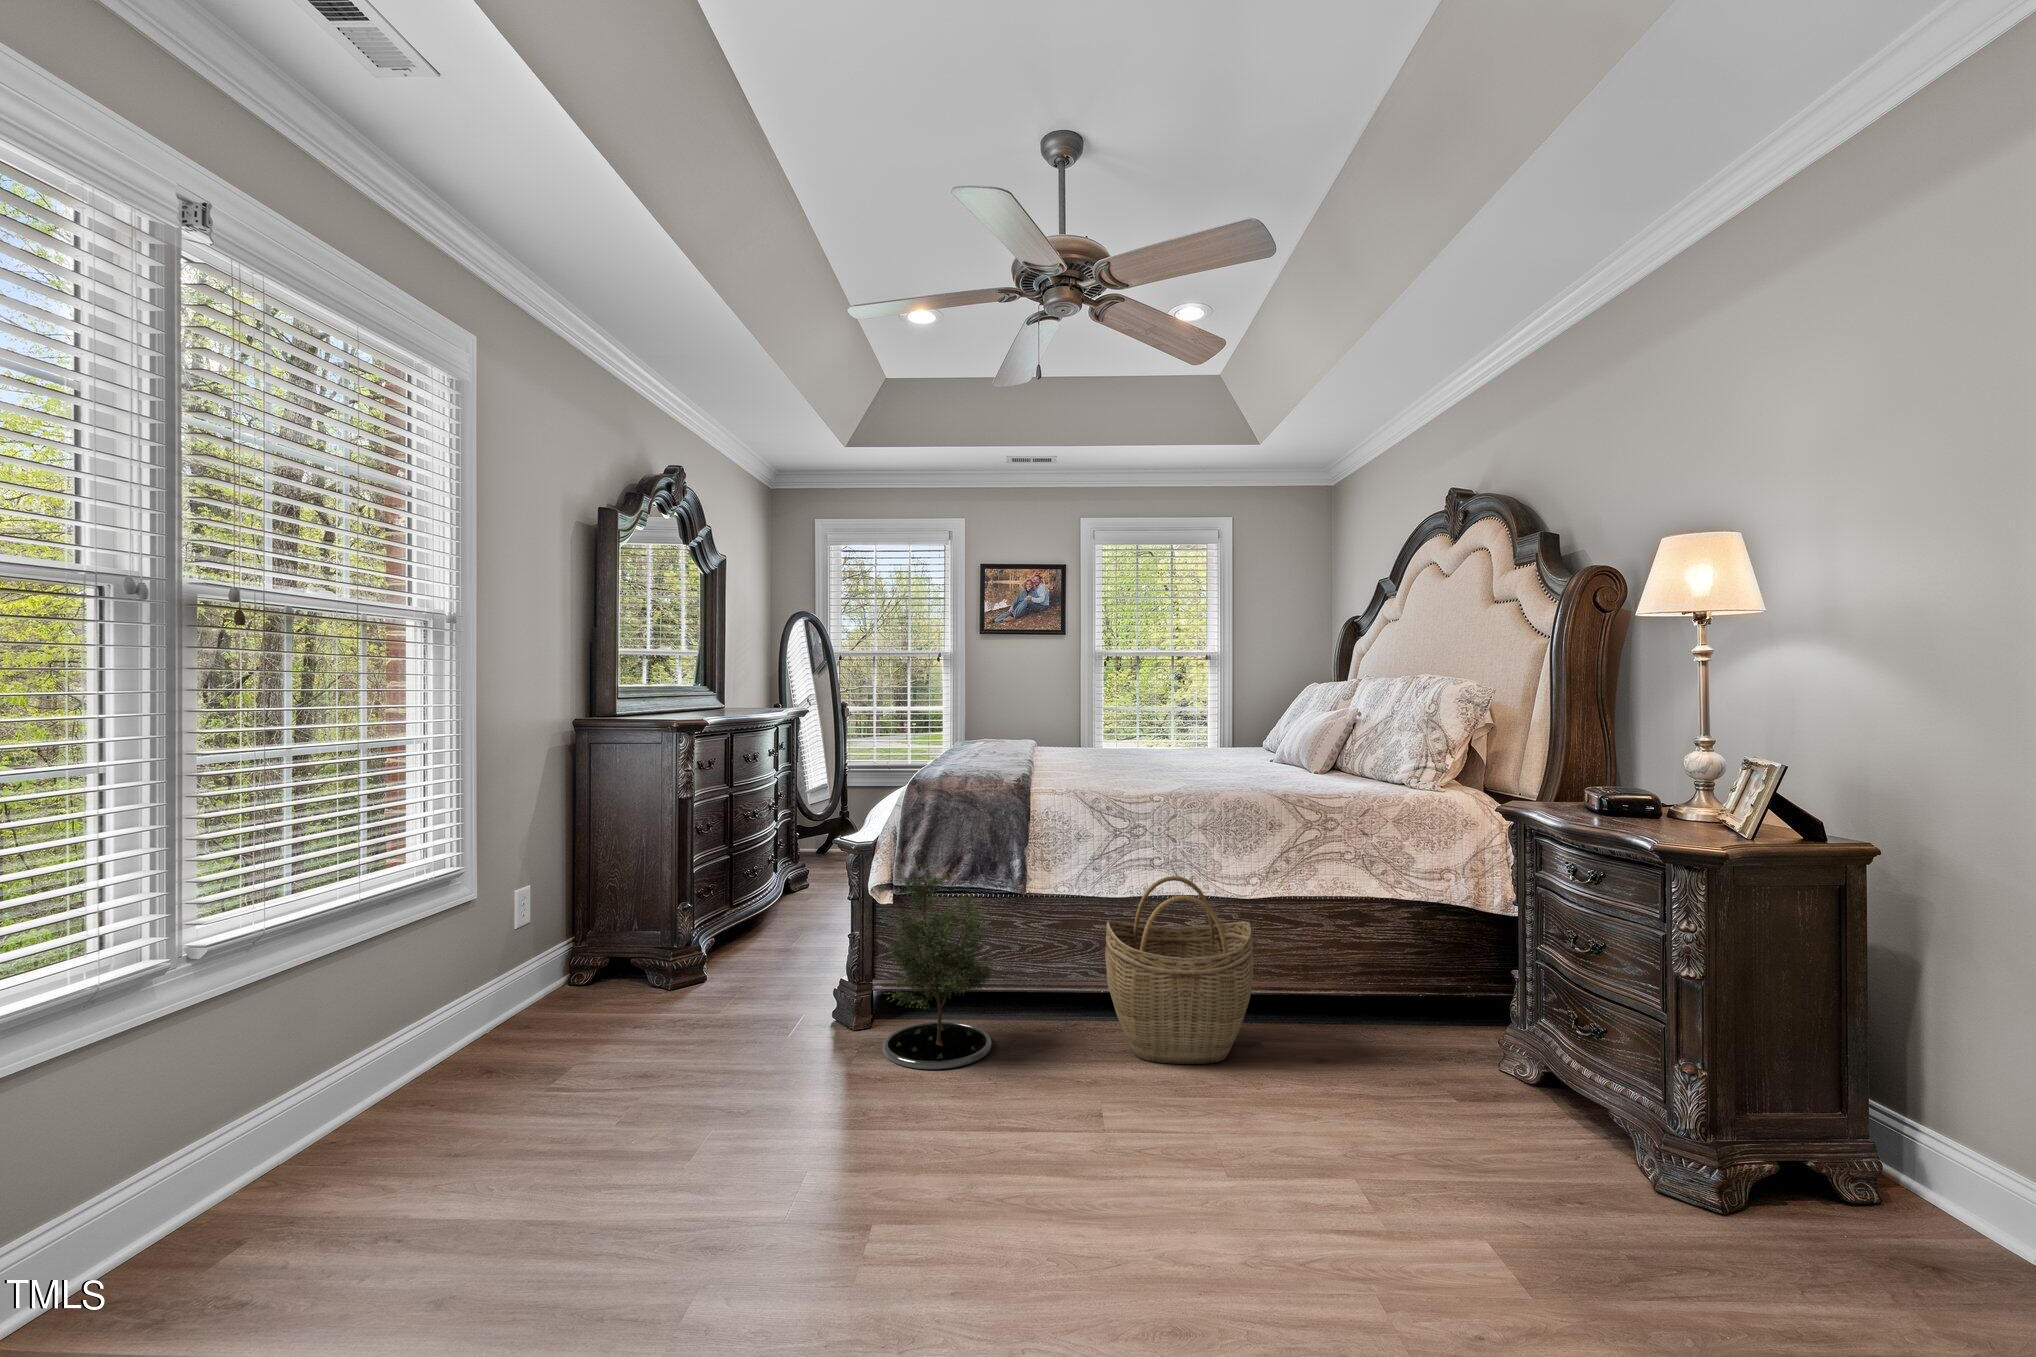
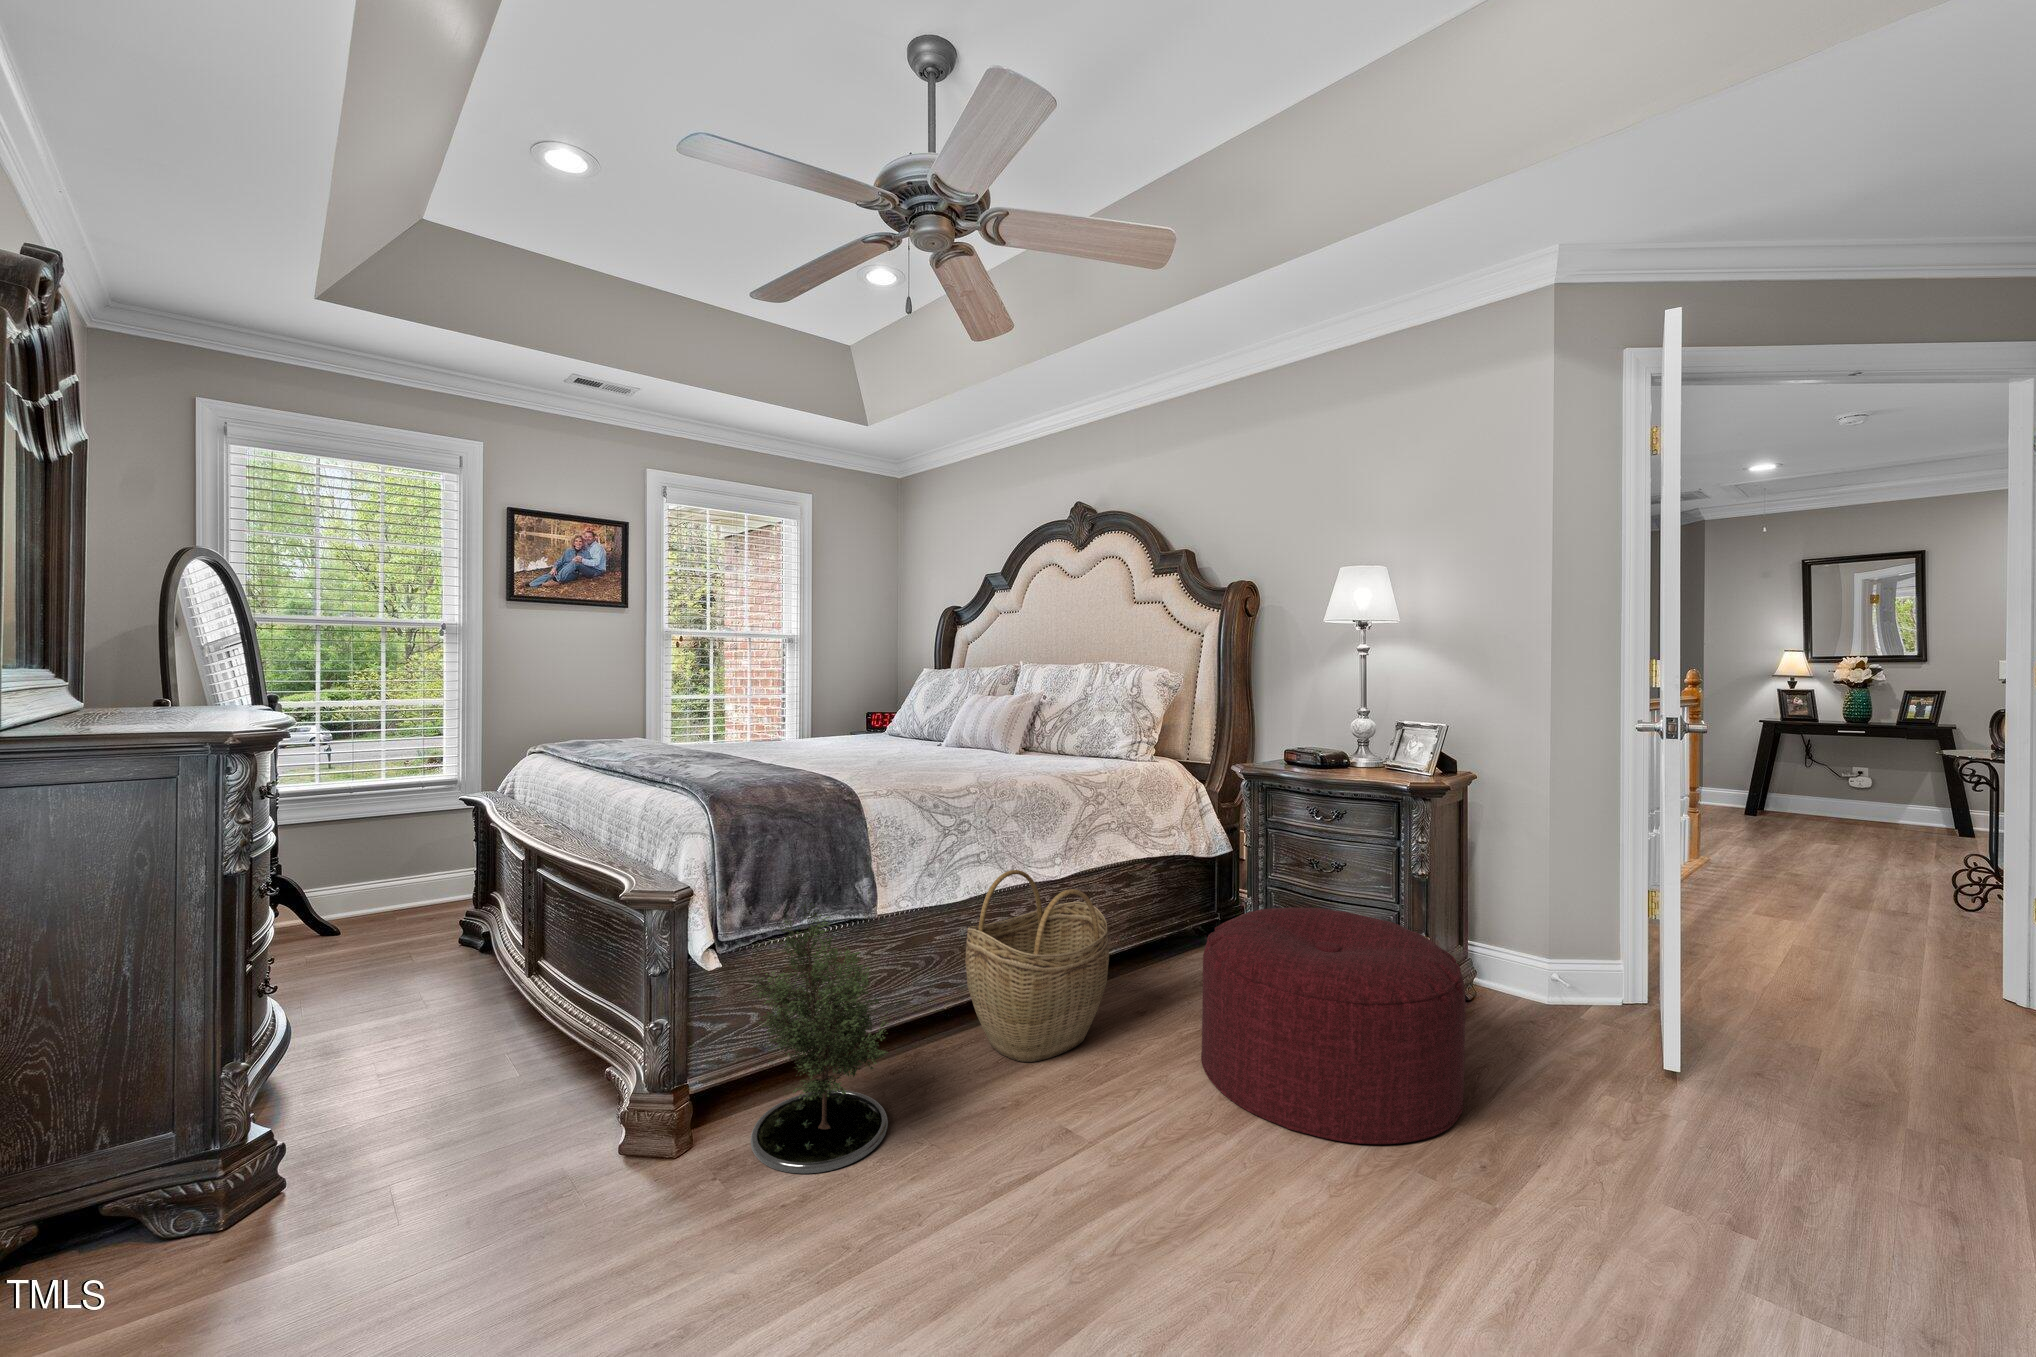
ottoman: none [1283,964,1622,1263] -> present [1201,907,1465,1144]

